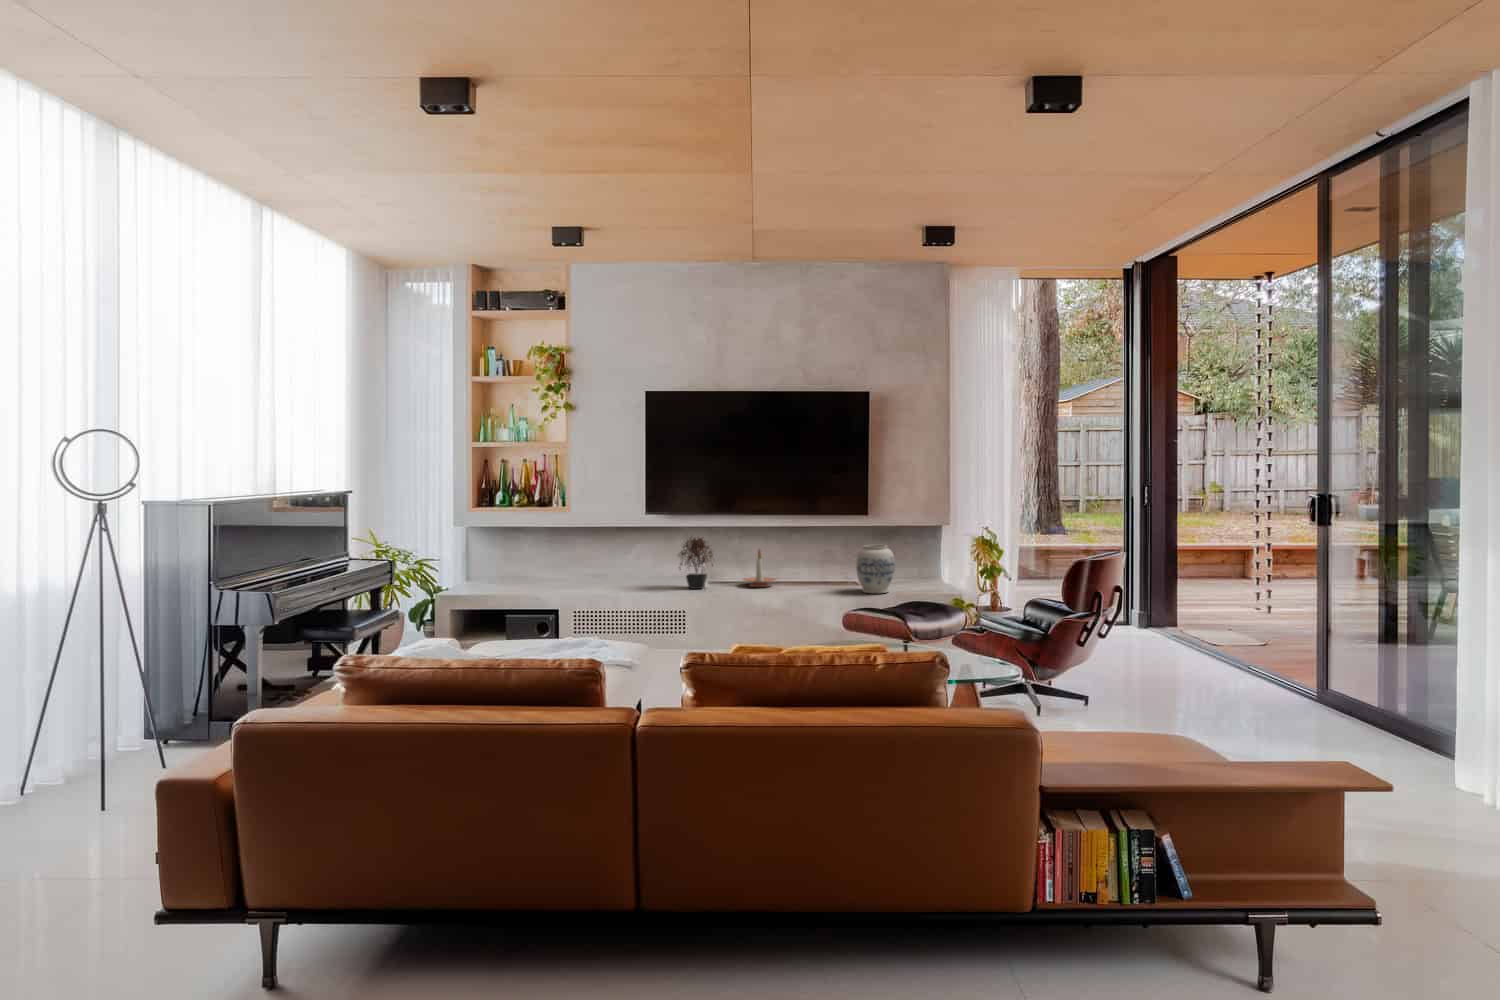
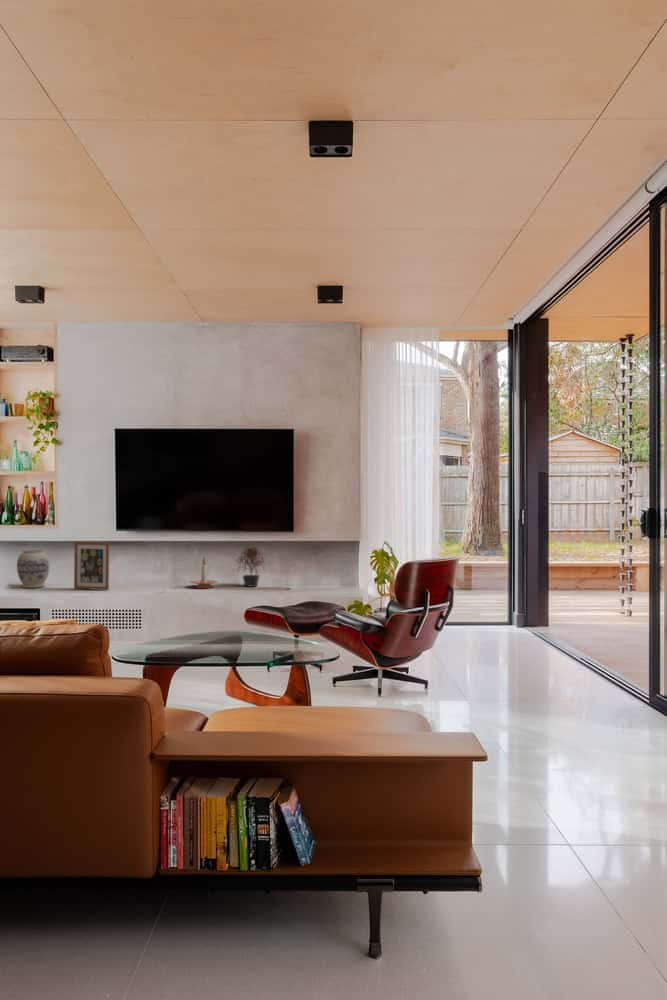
picture frame: none [602,532,647,592] -> present [74,542,109,590]
potted plant: present [678,537,713,589] -> present [236,547,264,587]
vase: present [856,545,895,593] -> present [17,550,50,588]

